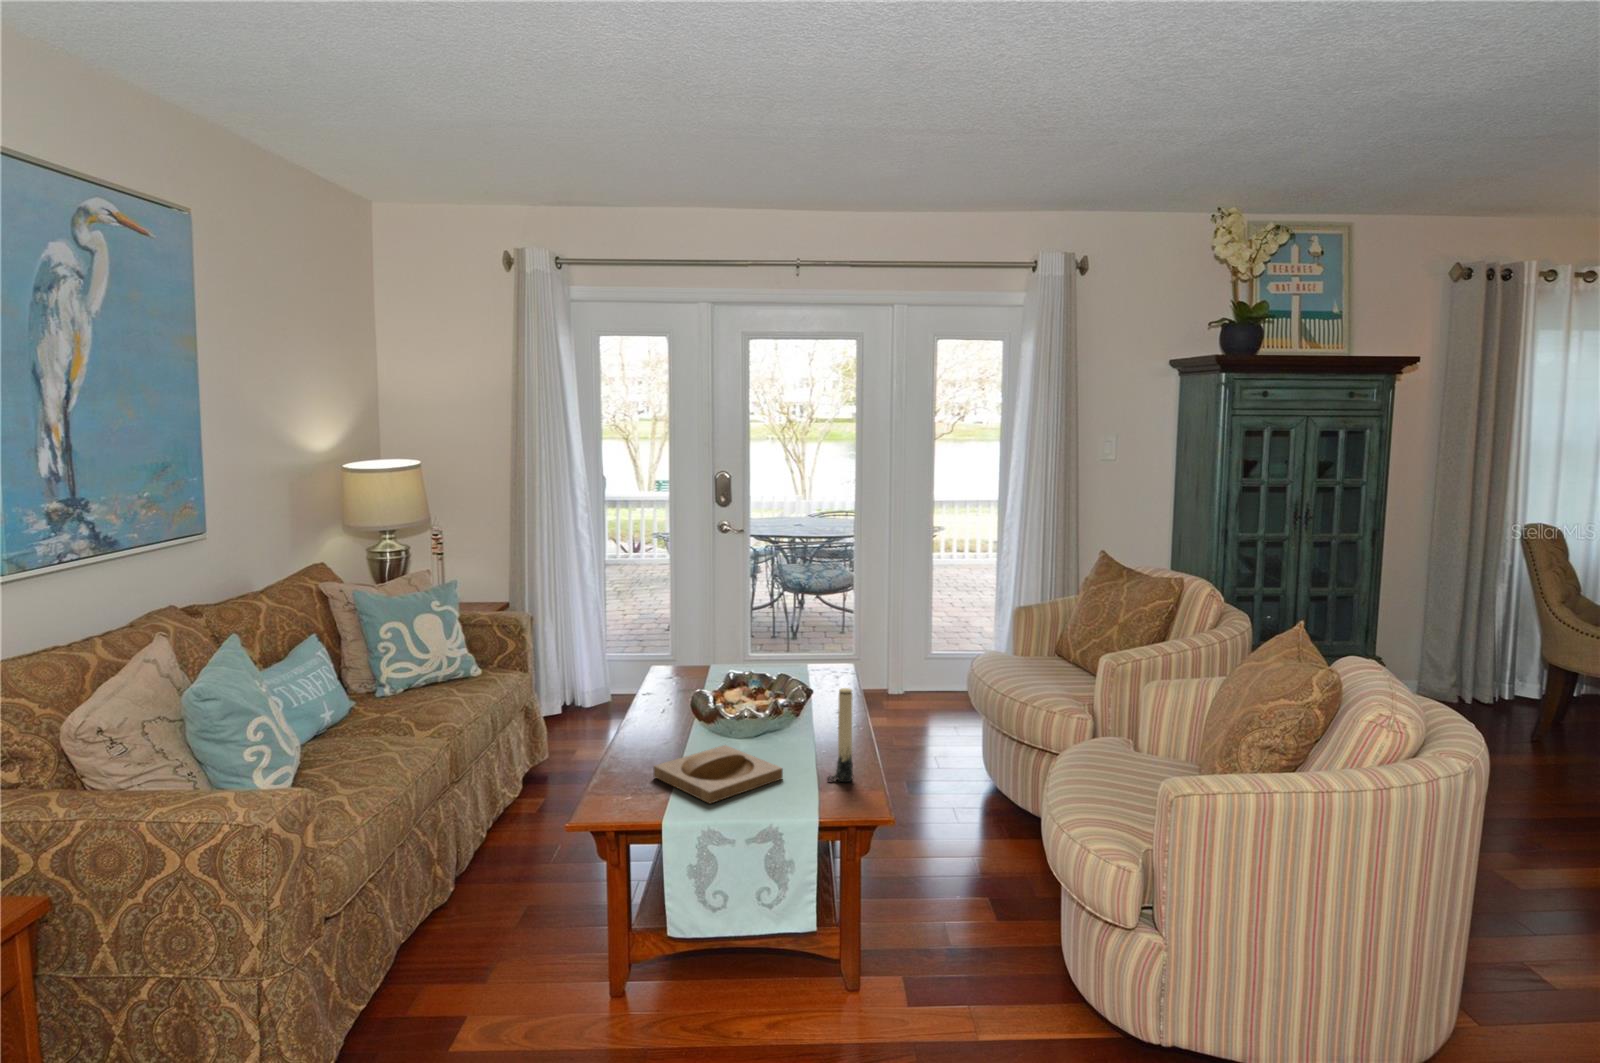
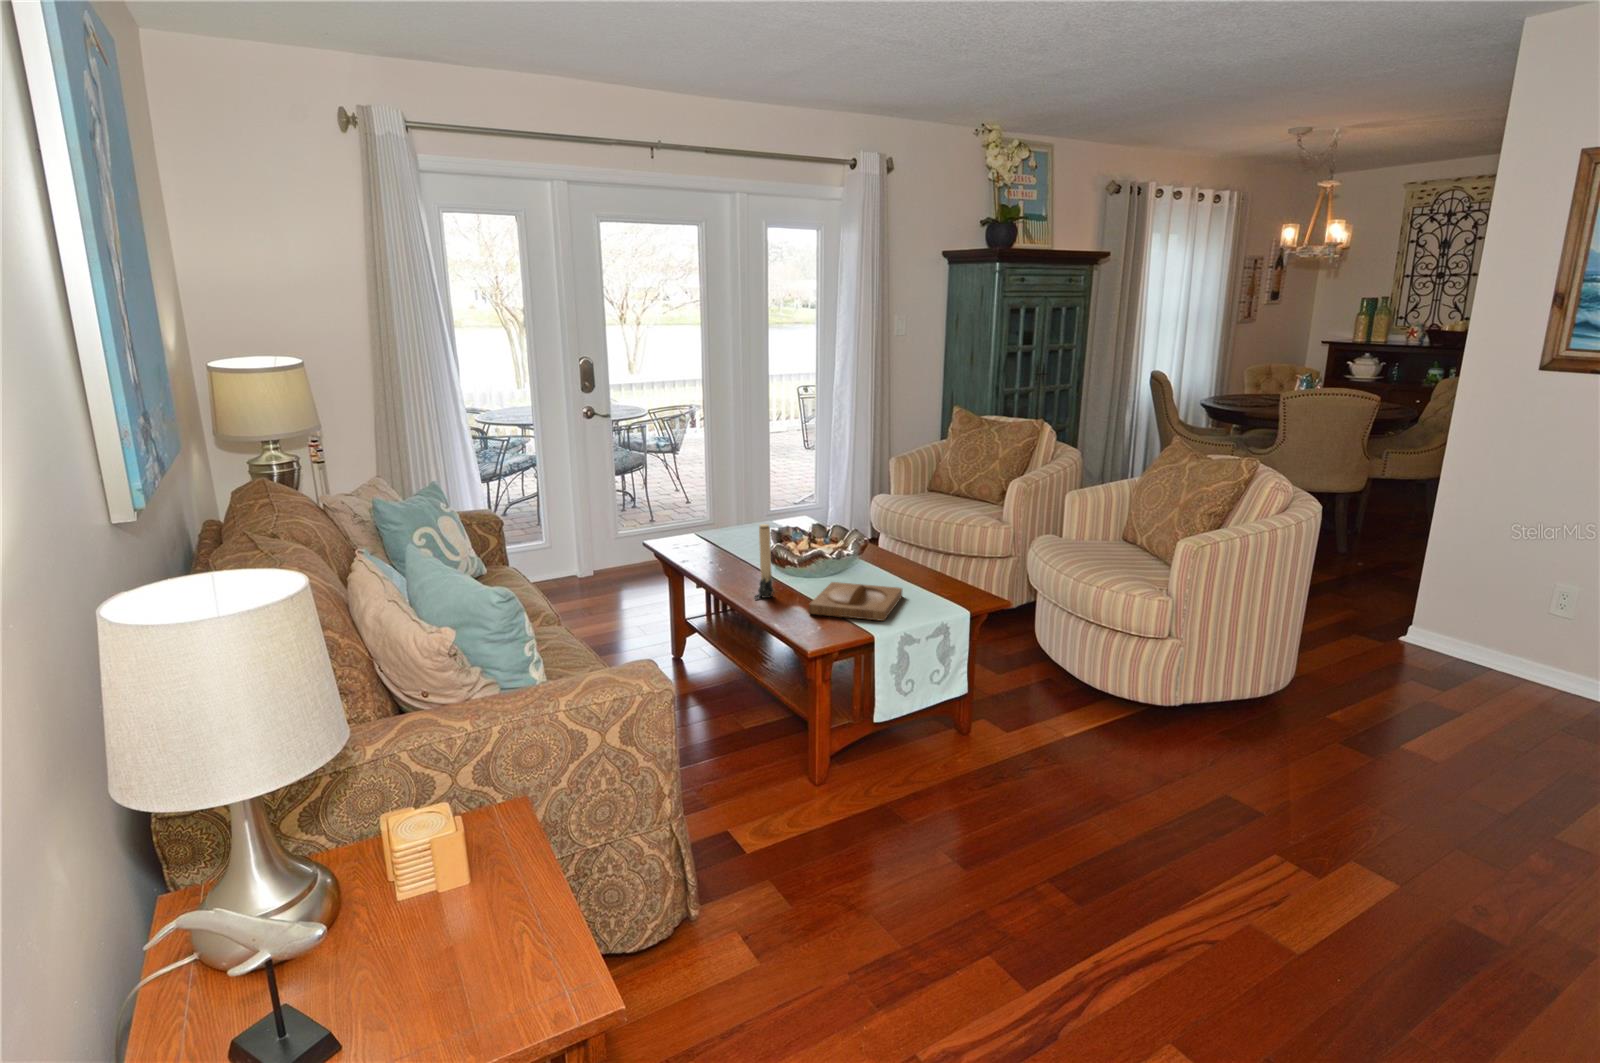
candle: present [827,688,853,782] -> present [755,524,774,599]

